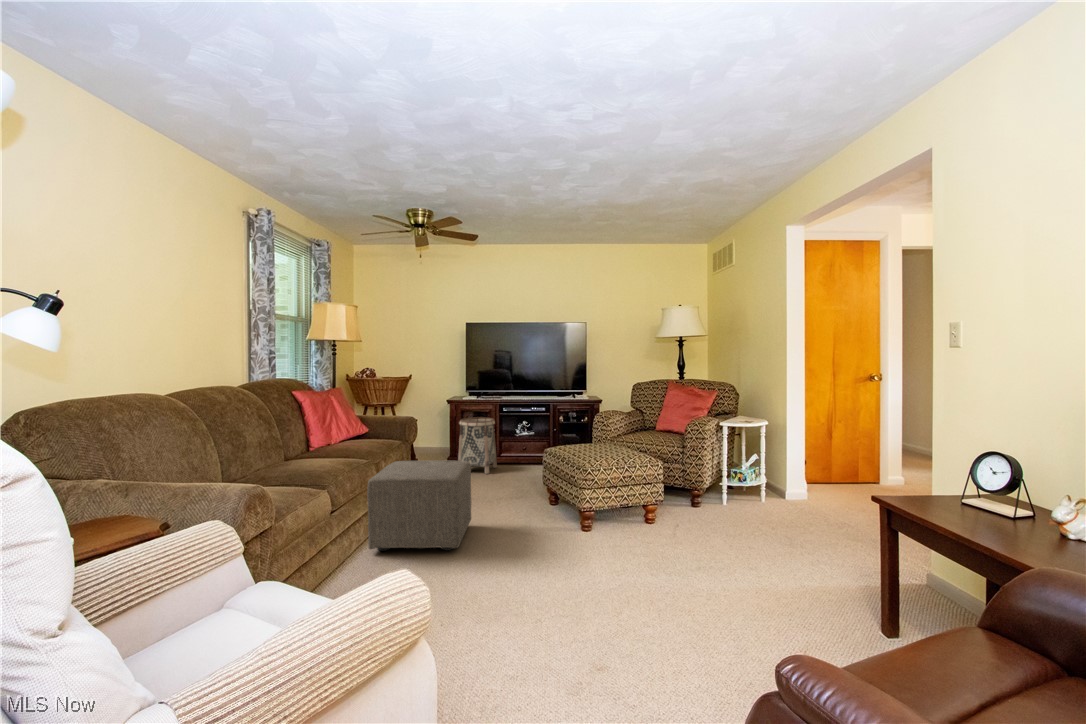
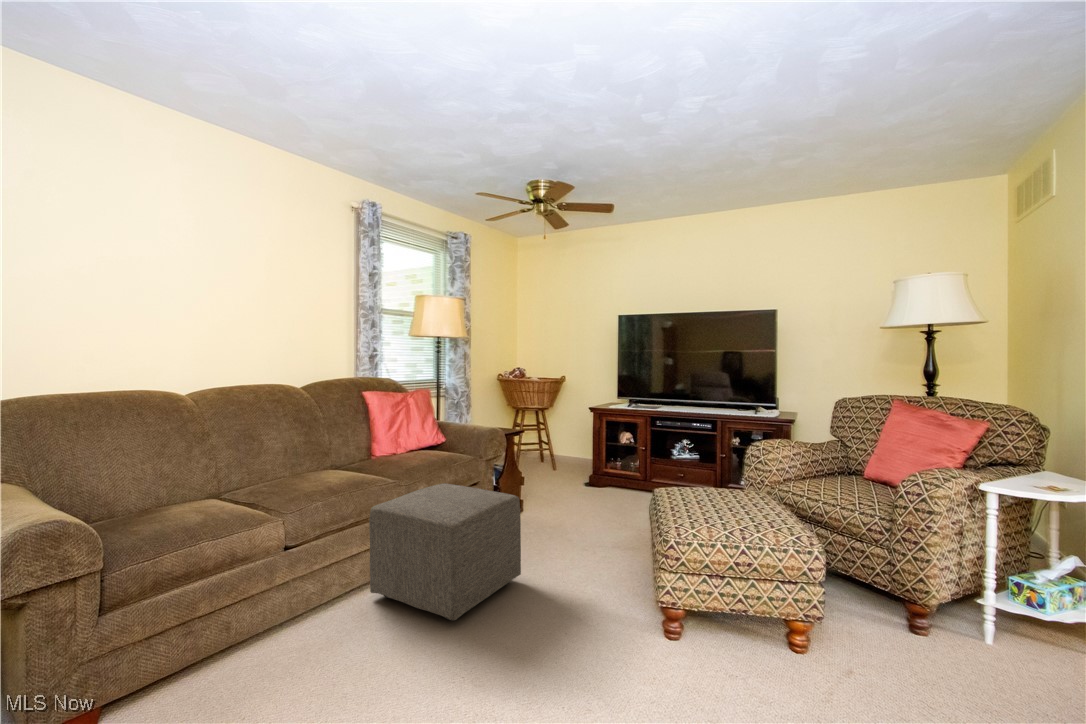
basket: present [458,417,497,474] -> none [589,430,643,503]

